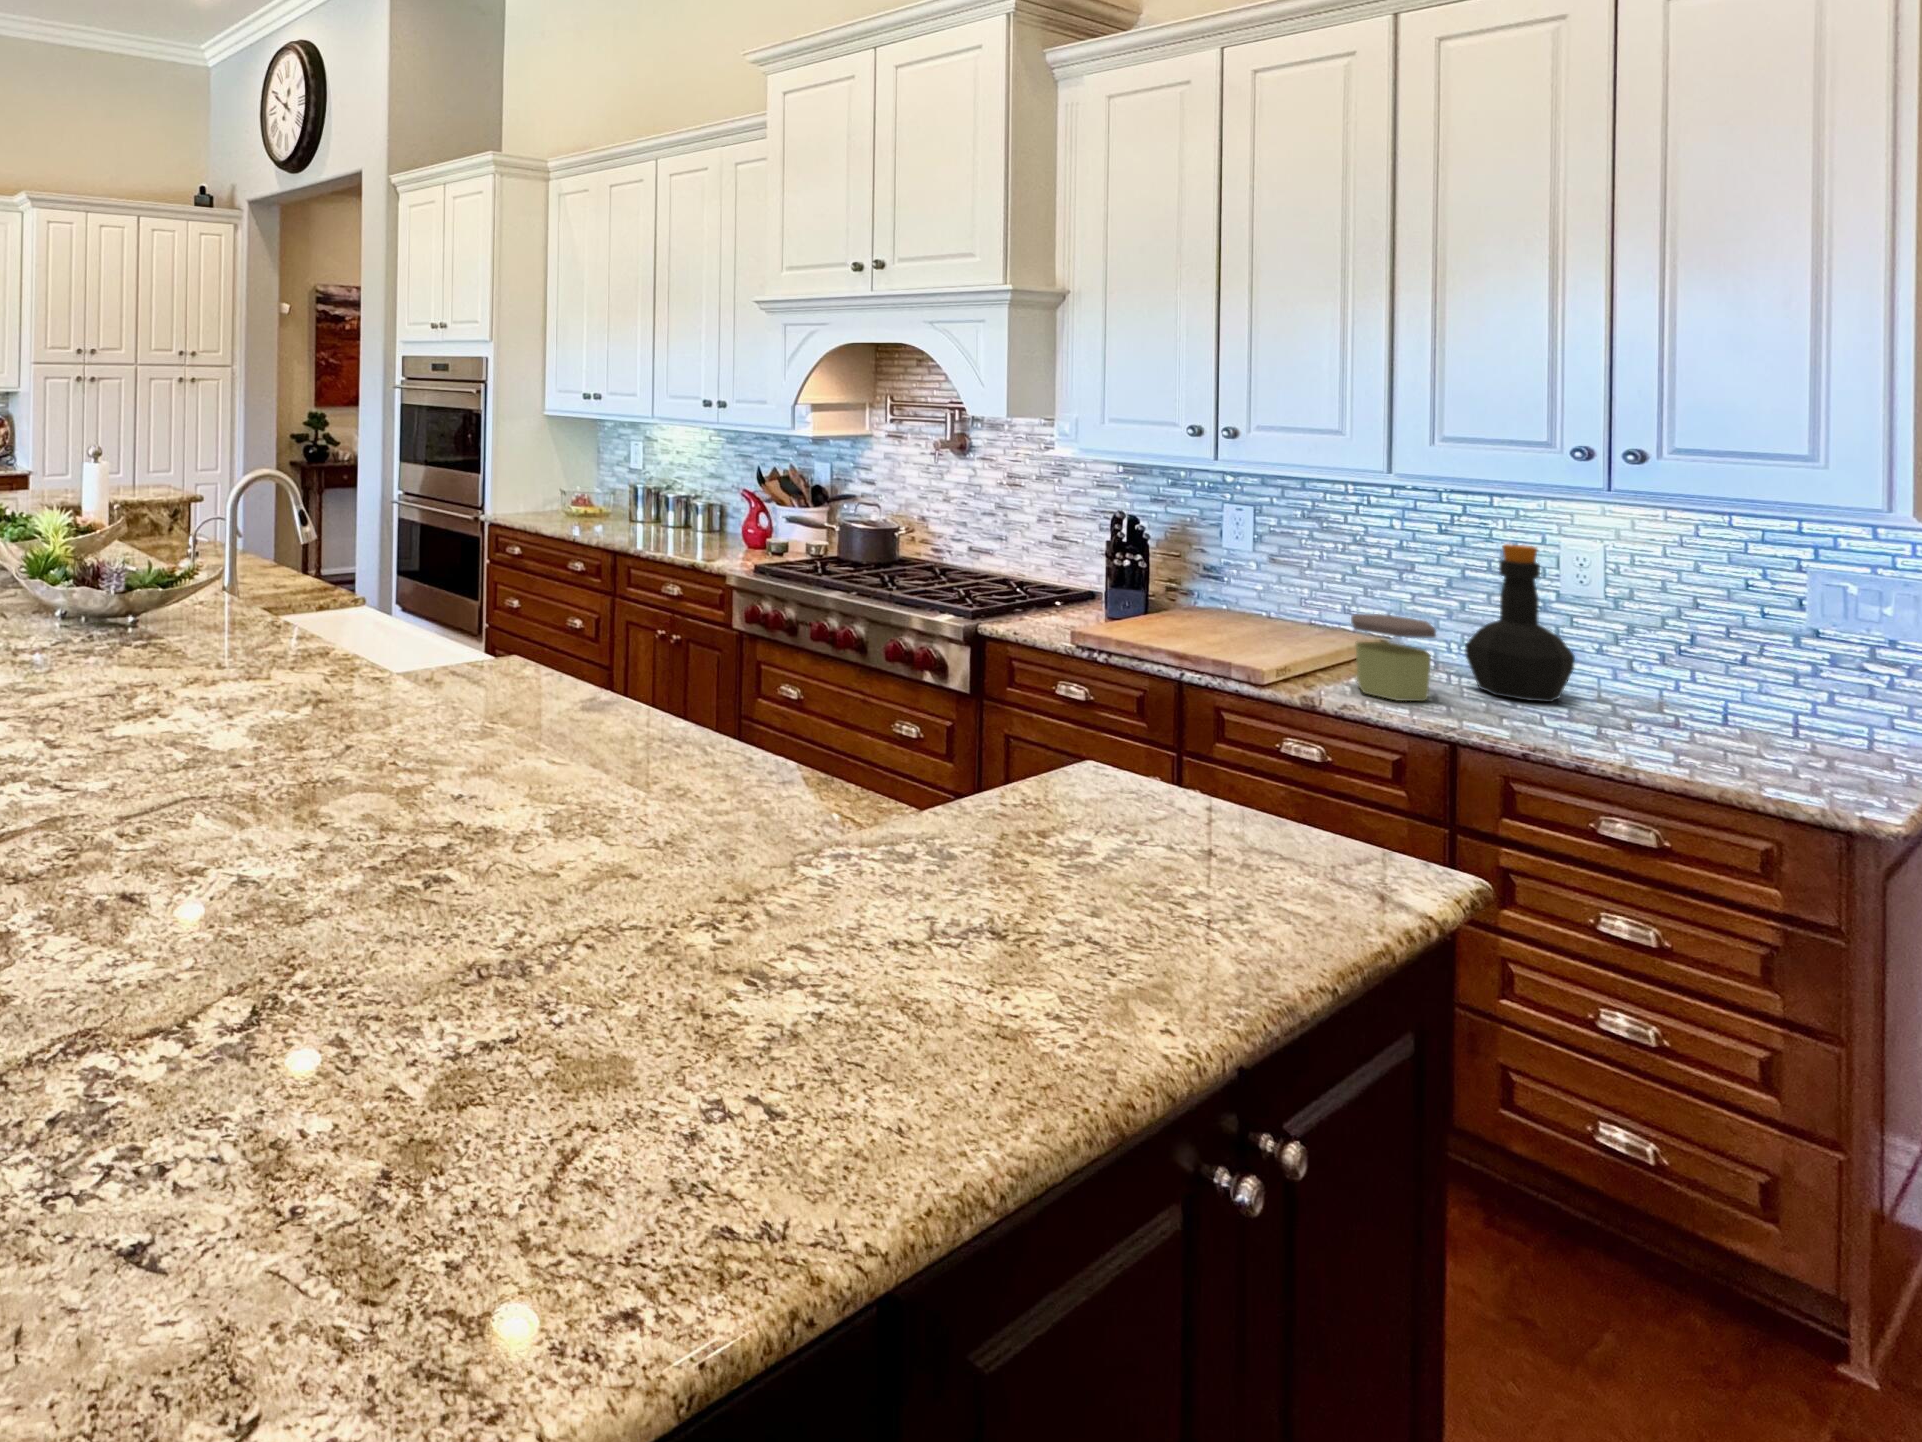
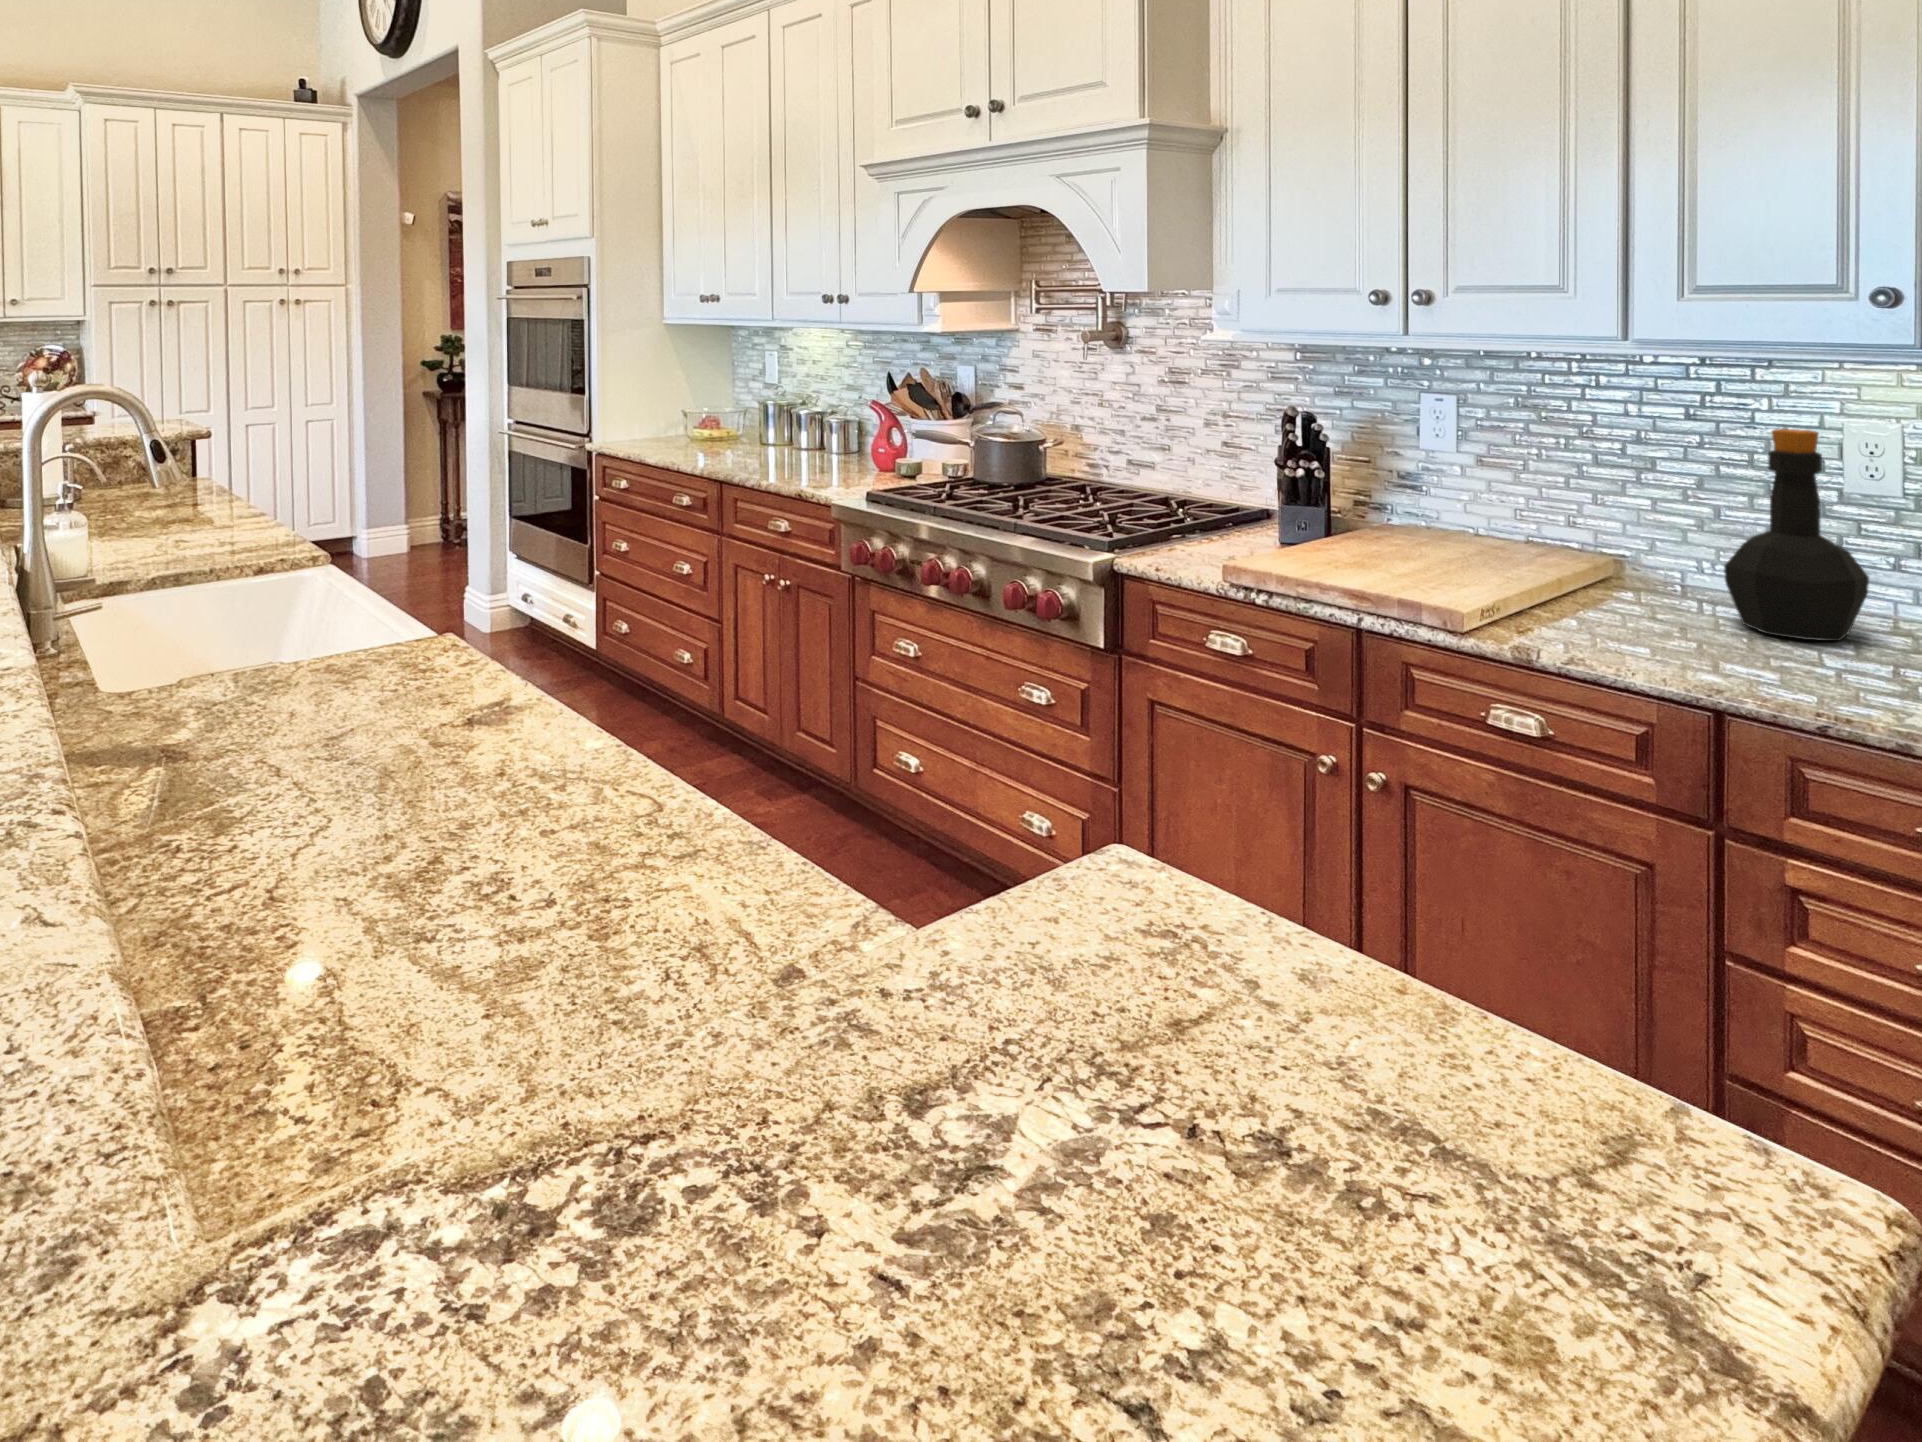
jar: present [1351,614,1436,701] -> none [1576,530,1690,648]

